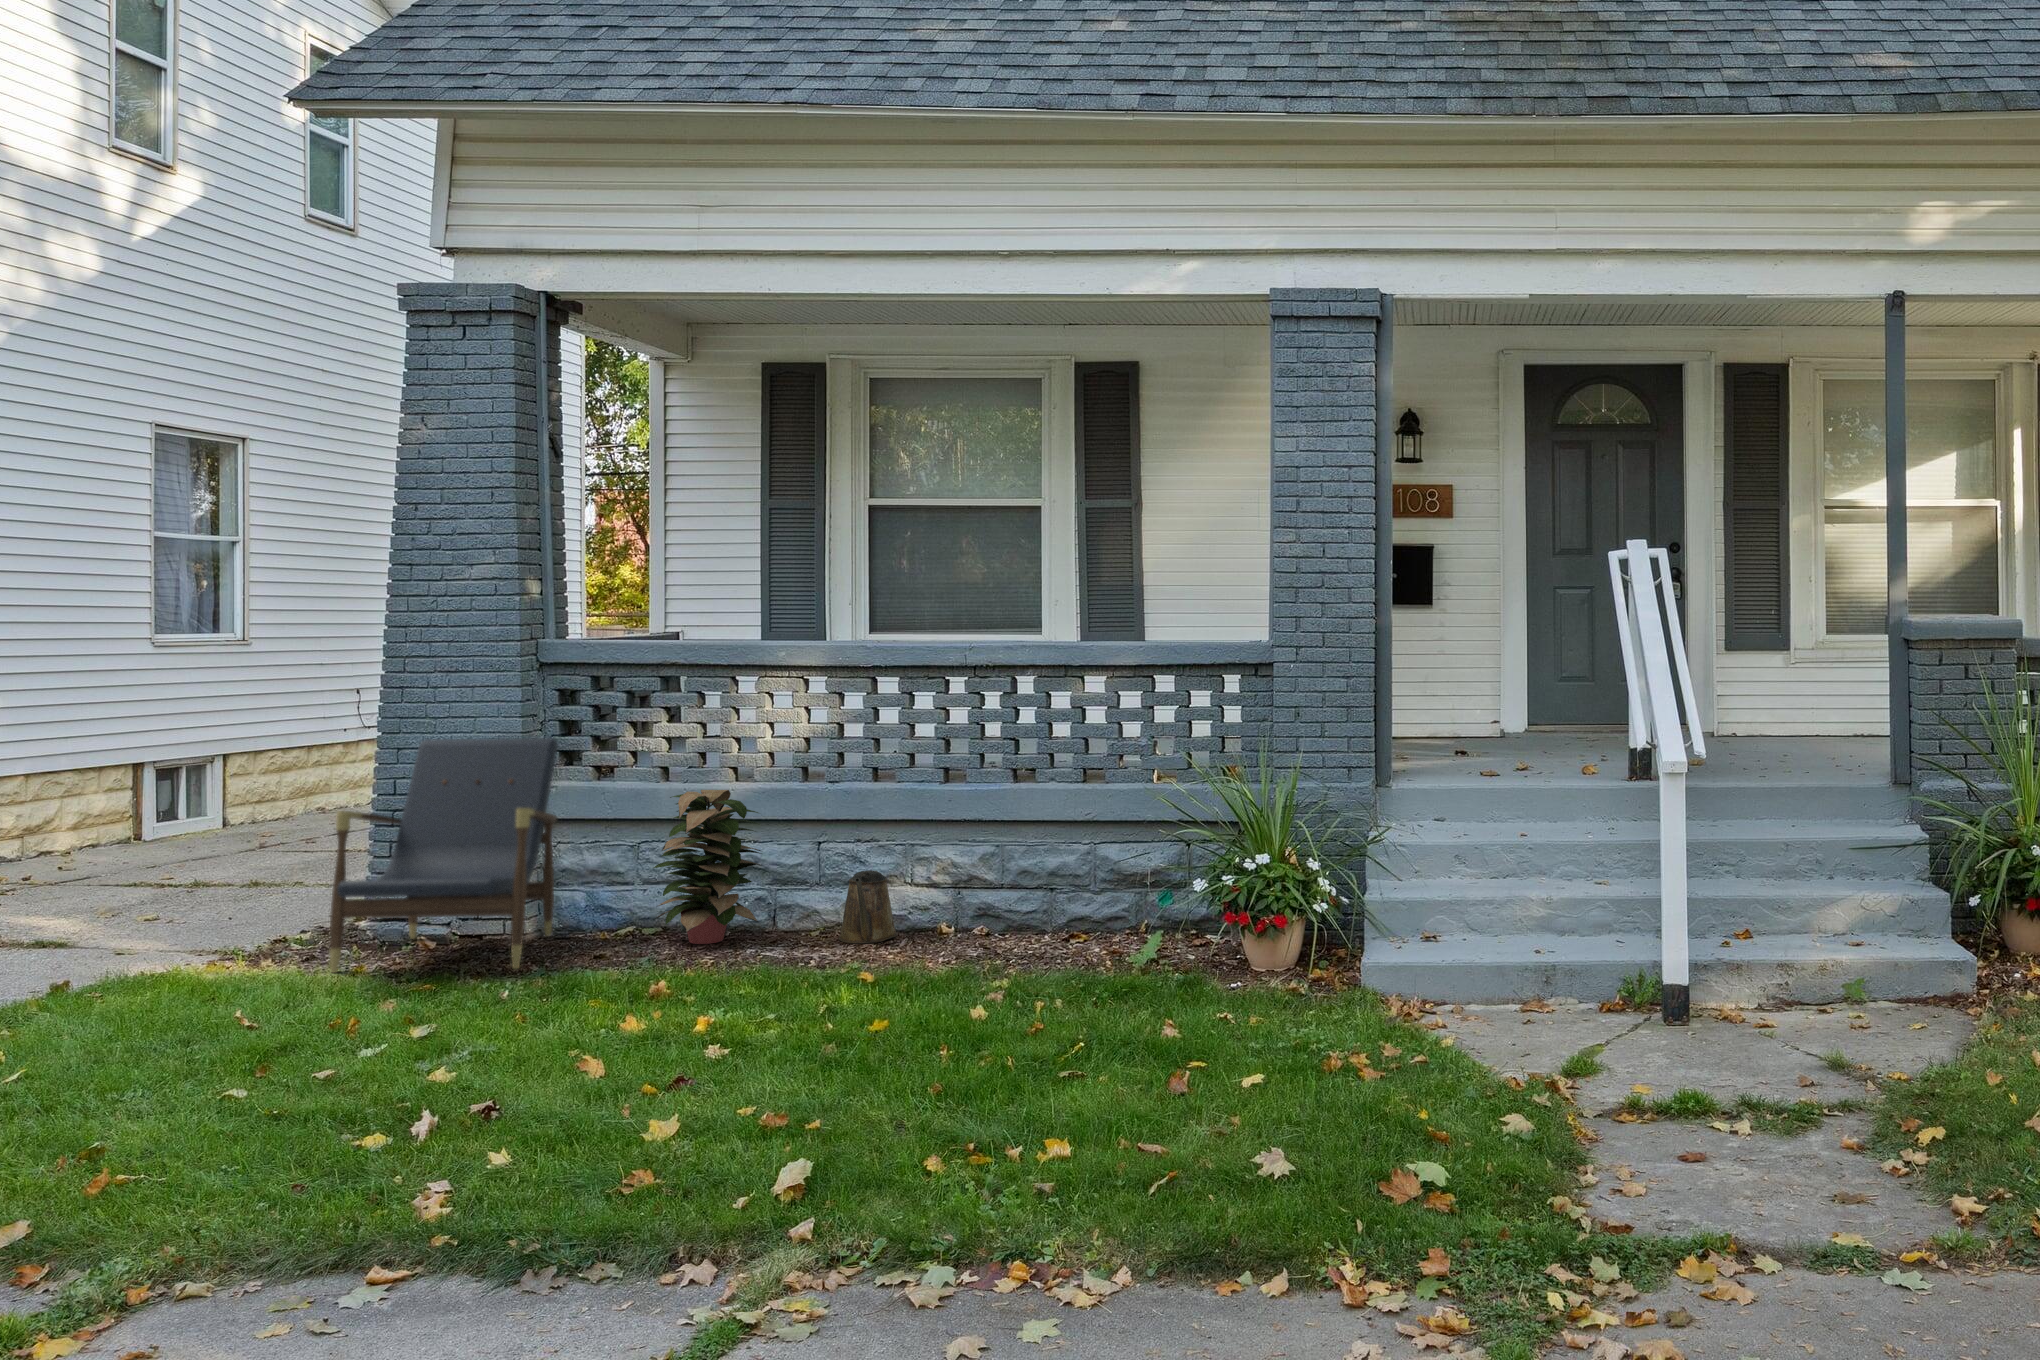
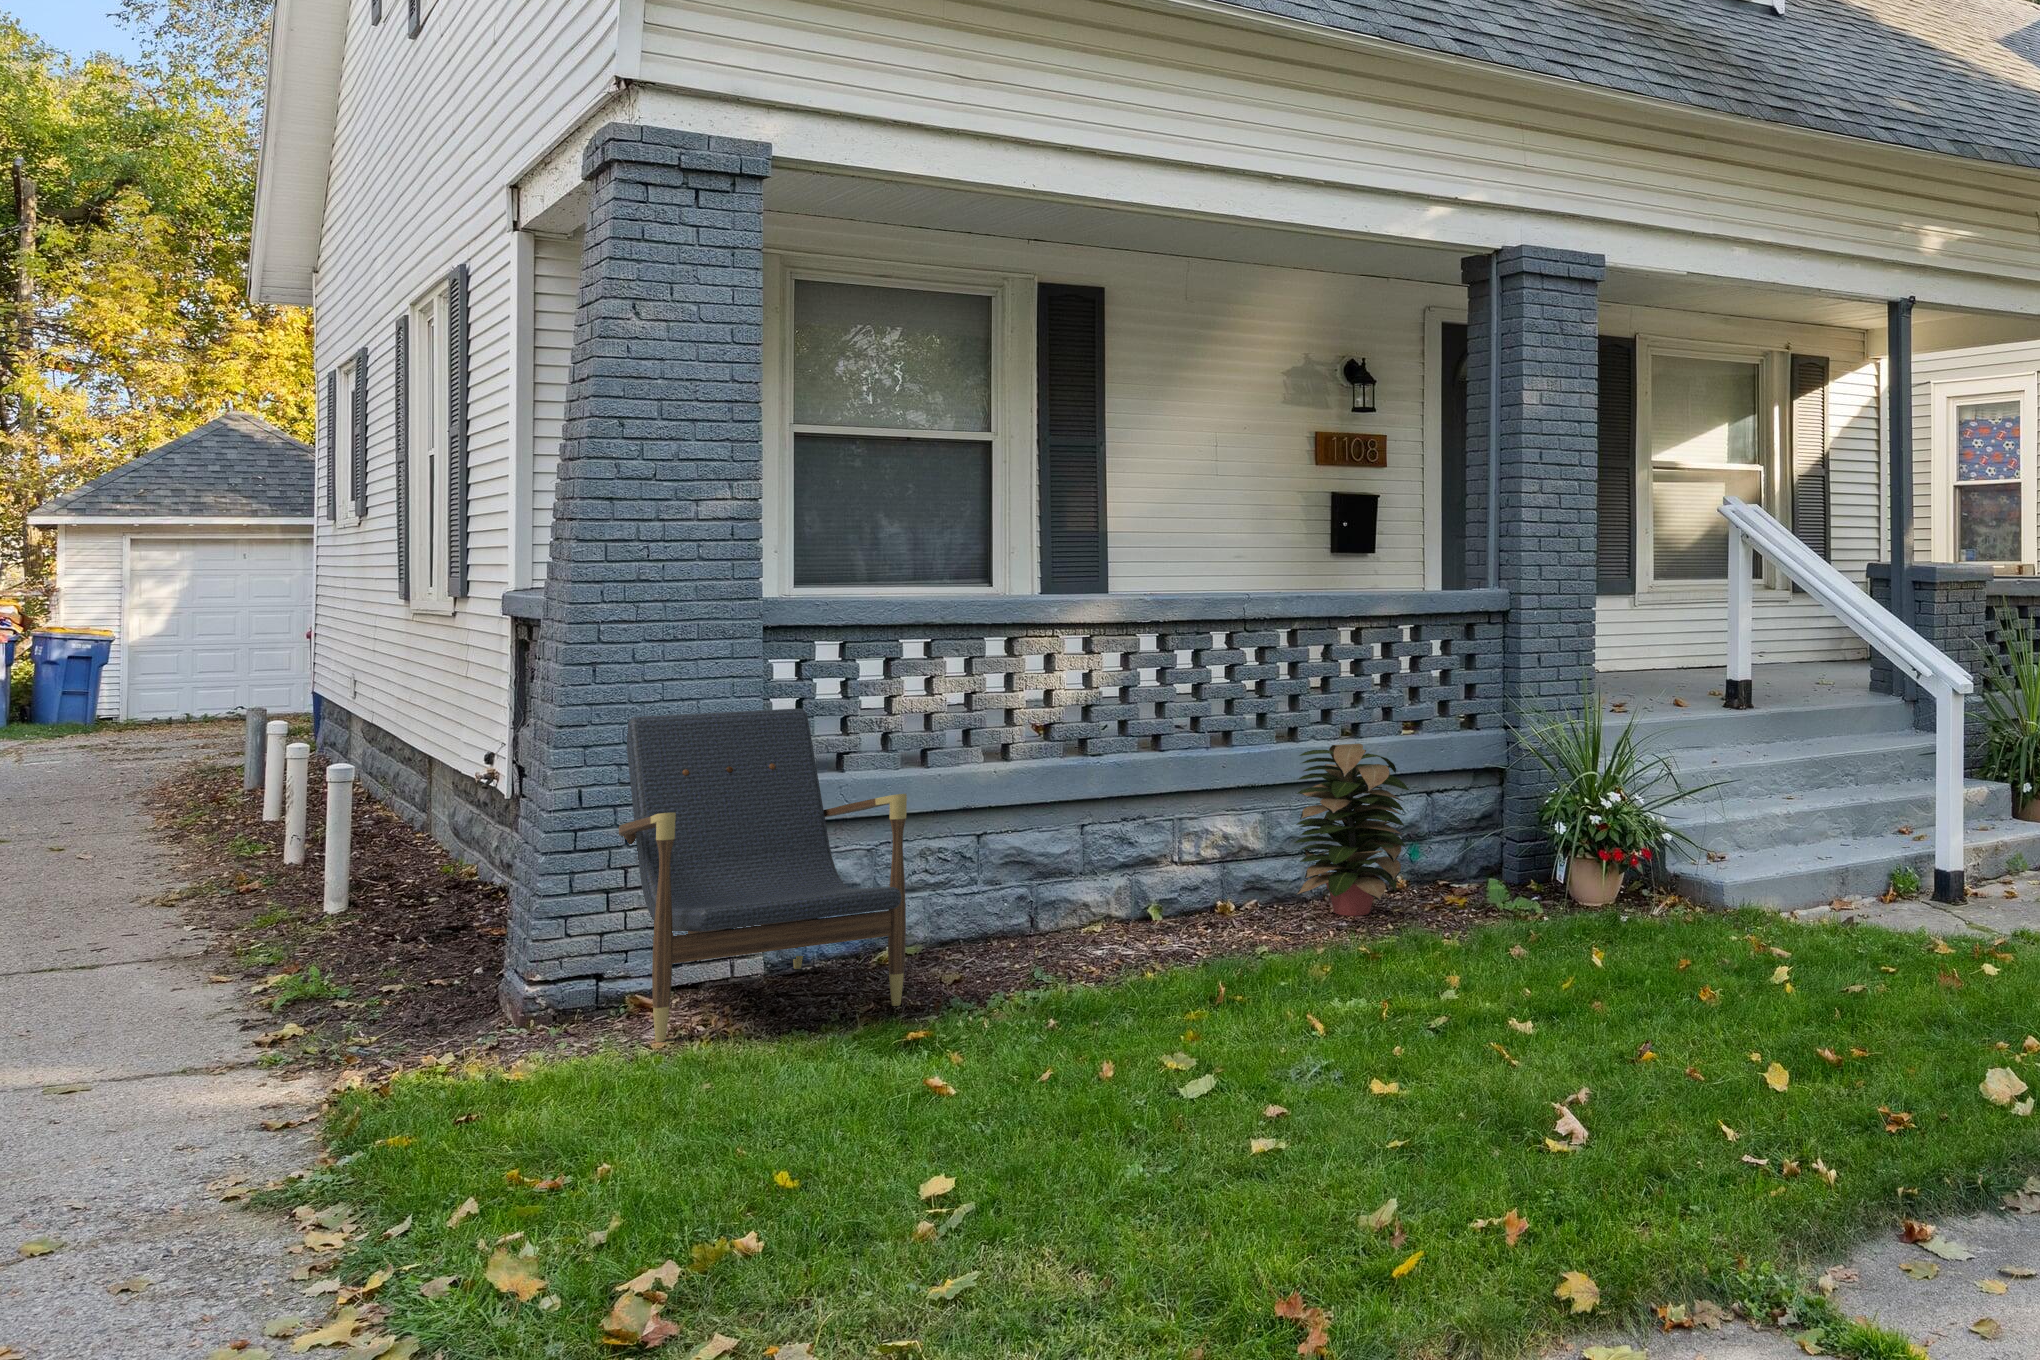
decorative plant: present [654,790,761,944] -> present [1295,744,1409,916]
watering can: present [839,870,897,943] -> none [1149,848,1241,934]

